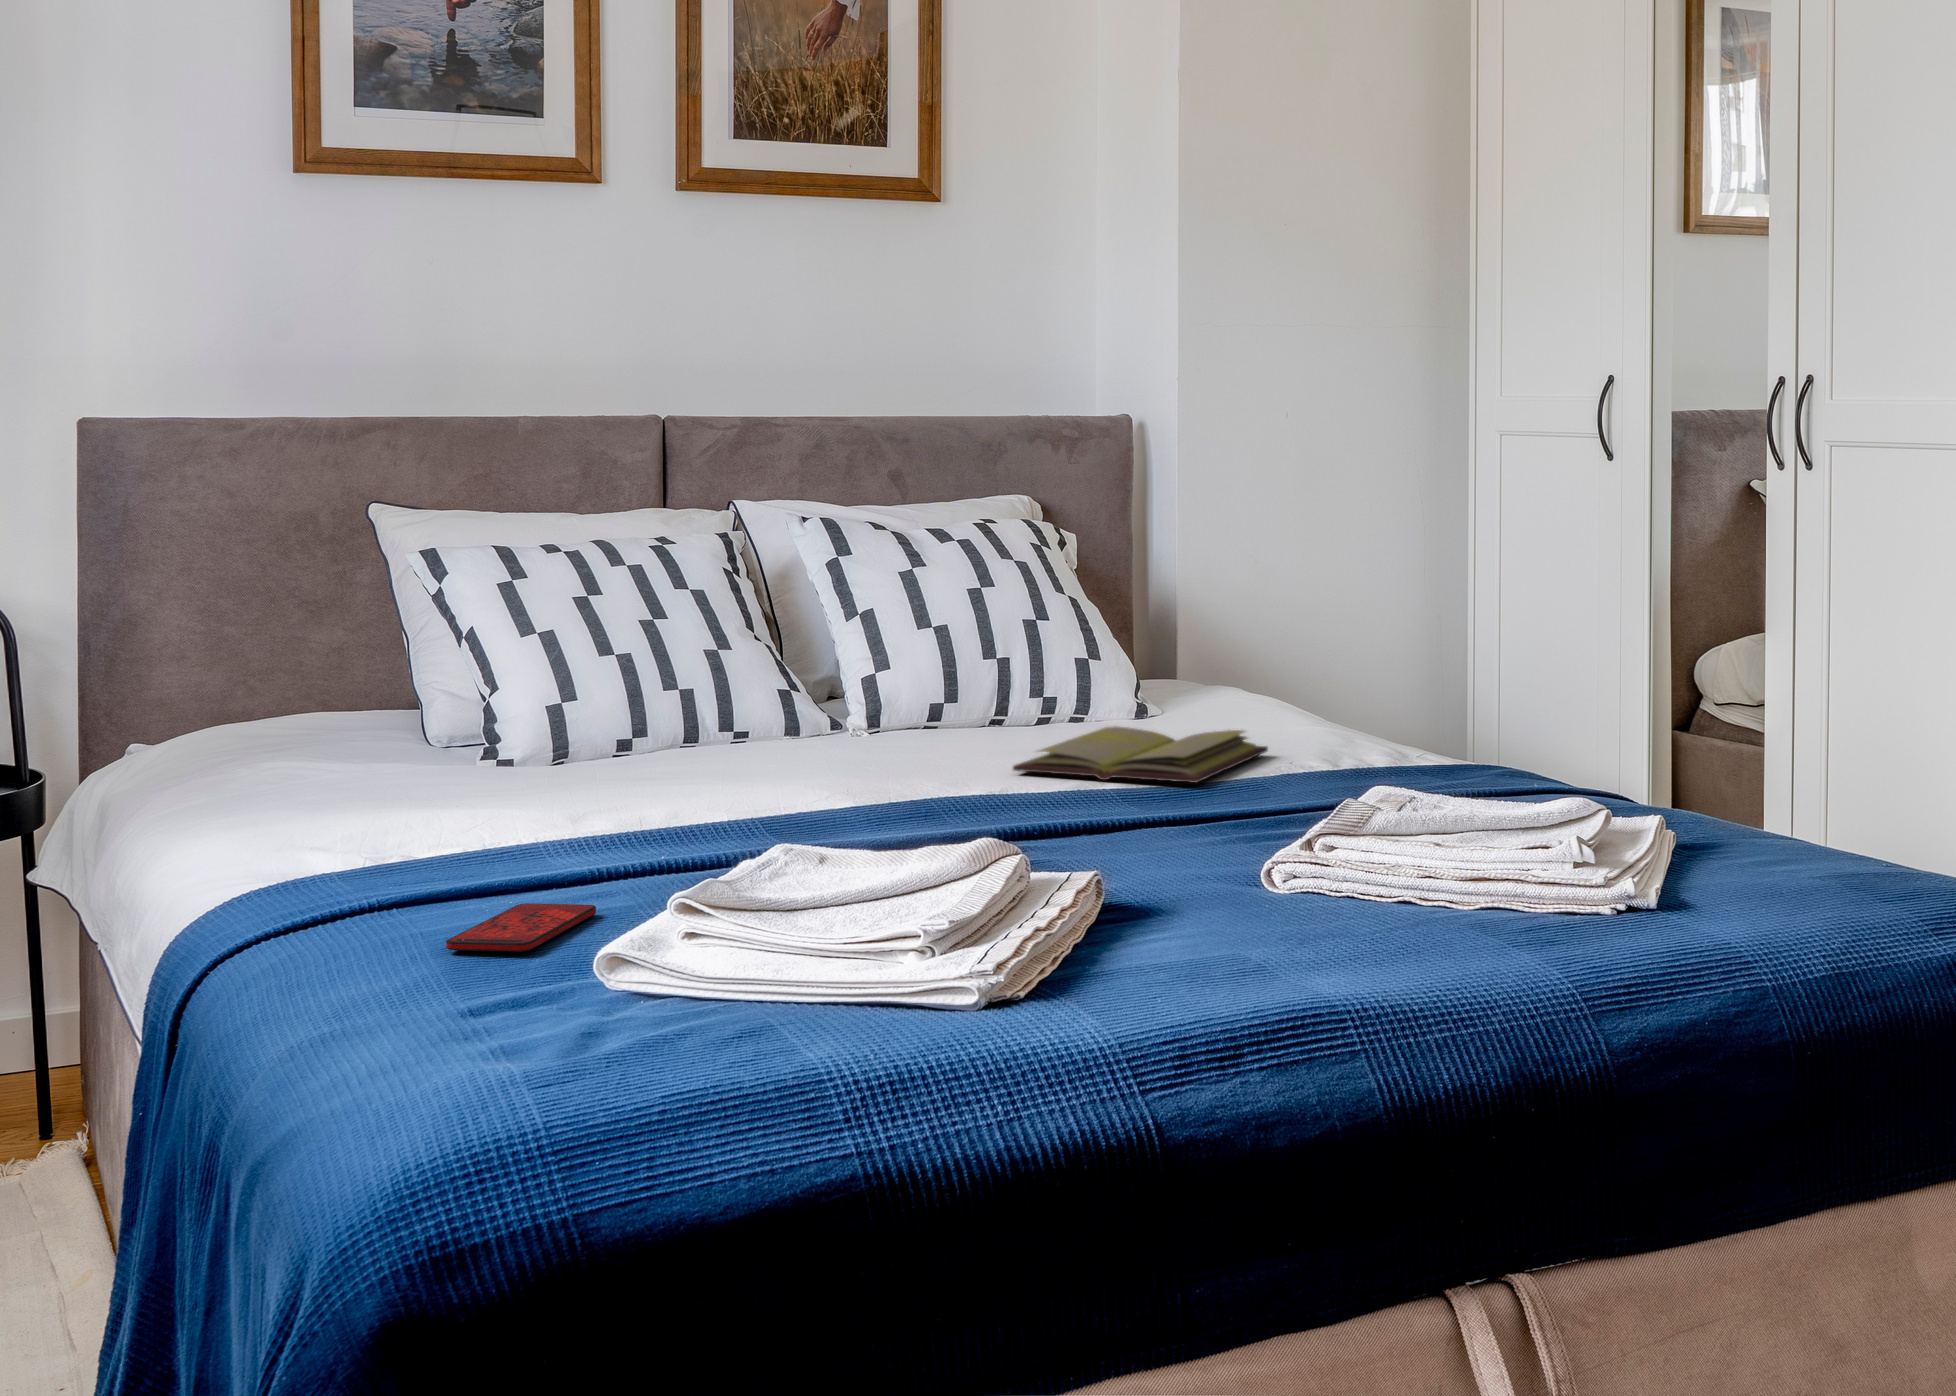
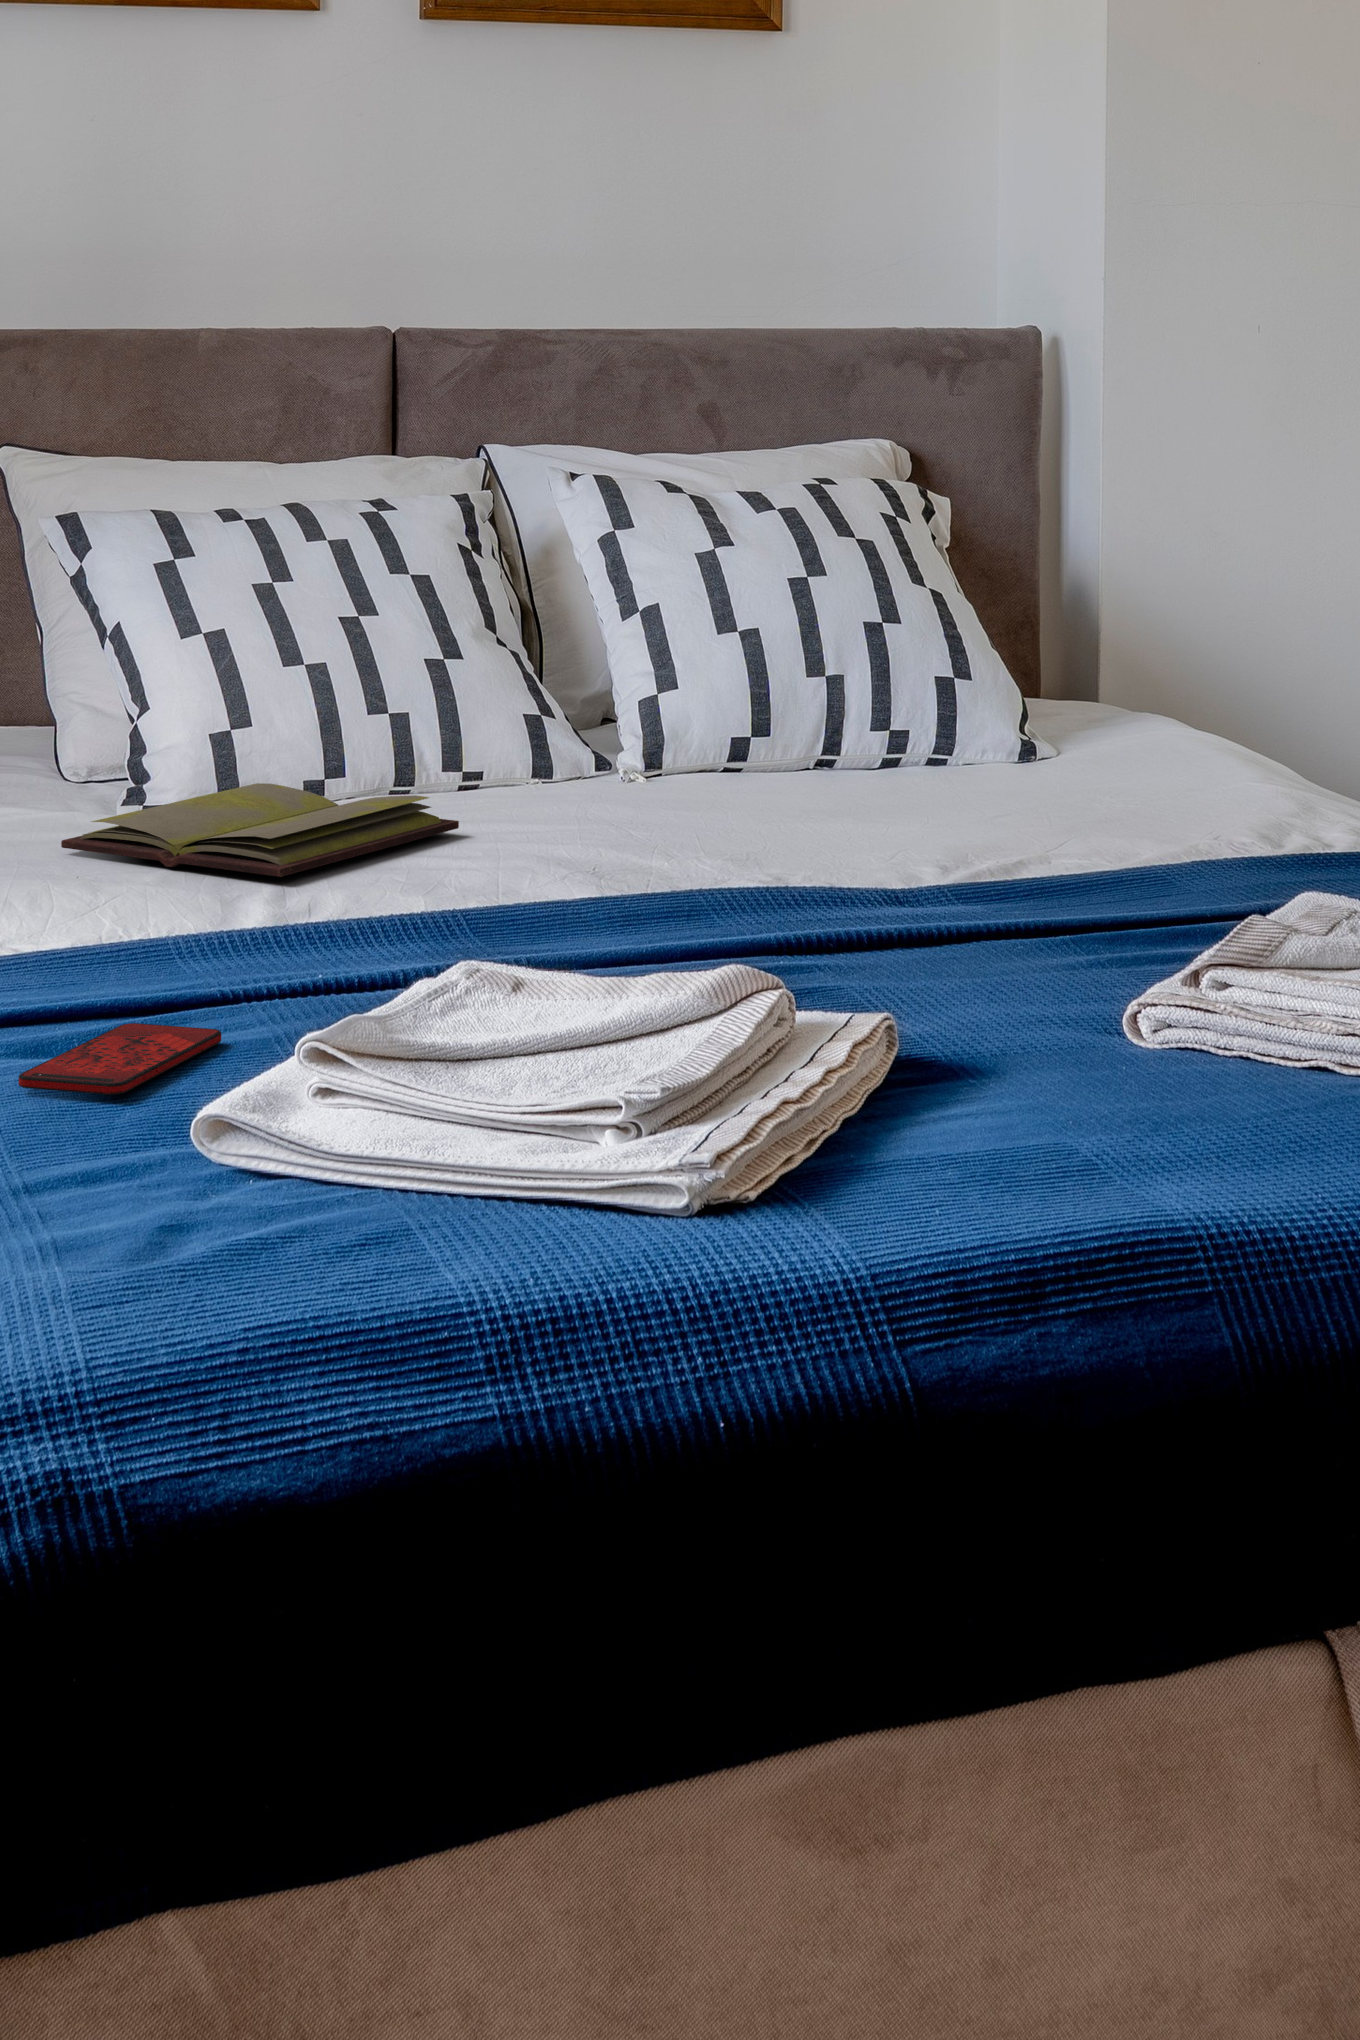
diary: present [1013,726,1268,783] -> present [61,783,459,877]

